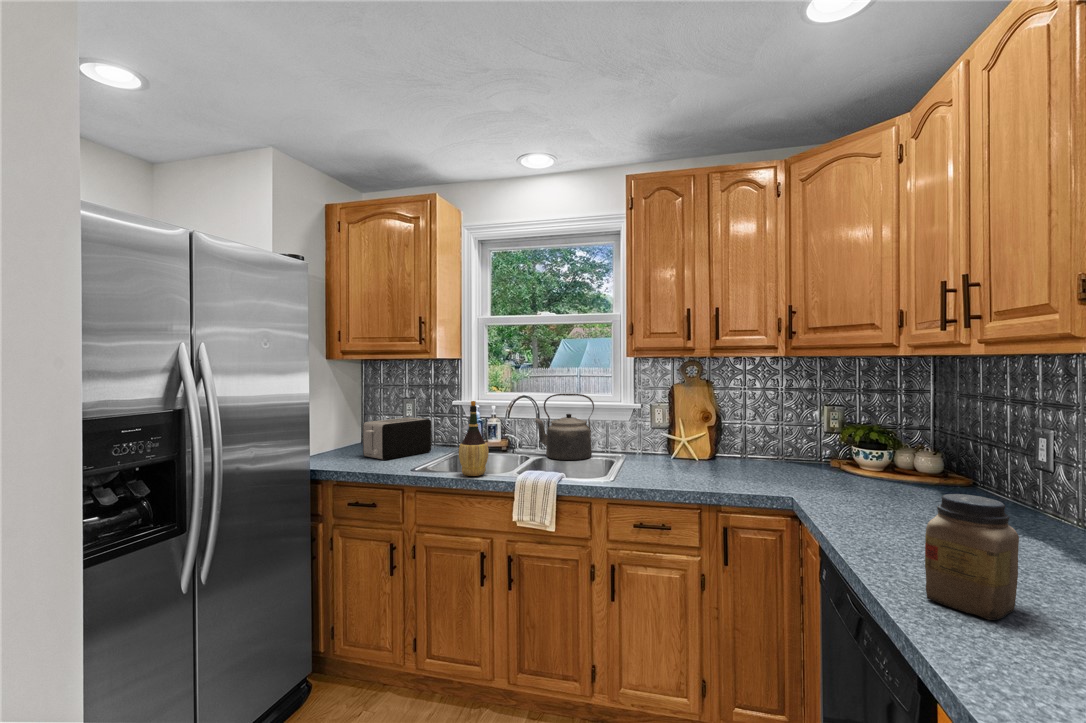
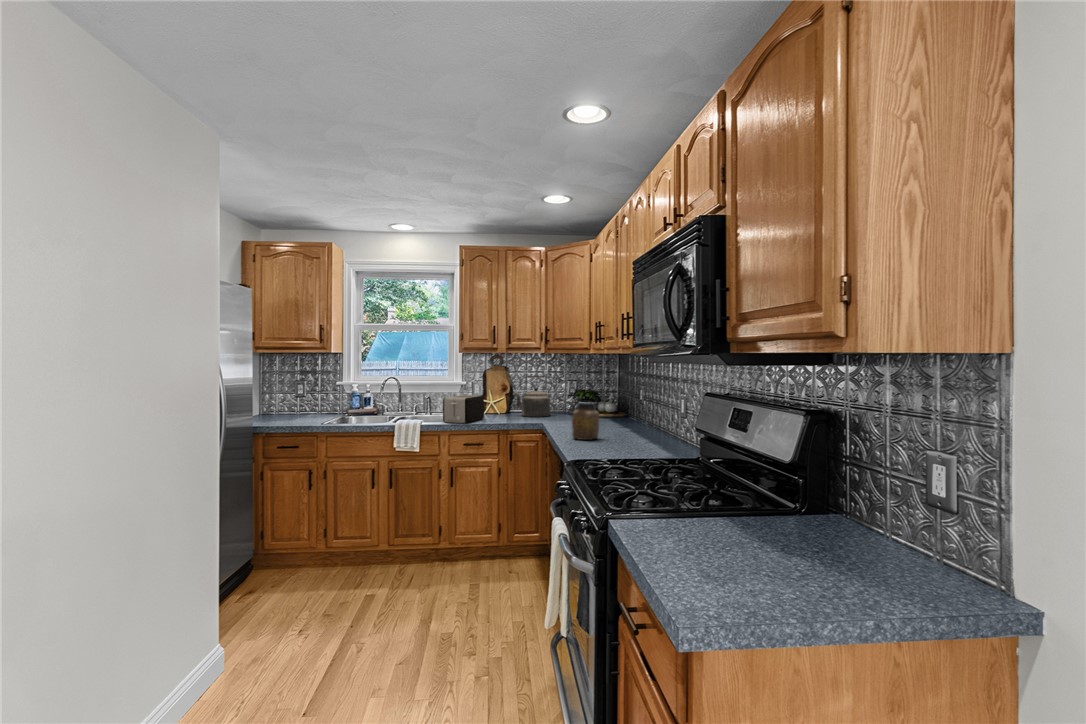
kettle: present [535,394,594,460] -> present [514,376,552,417]
wine bottle: present [459,401,489,476] -> none [357,379,376,424]
toaster: present [363,417,431,460] -> present [443,395,484,423]

